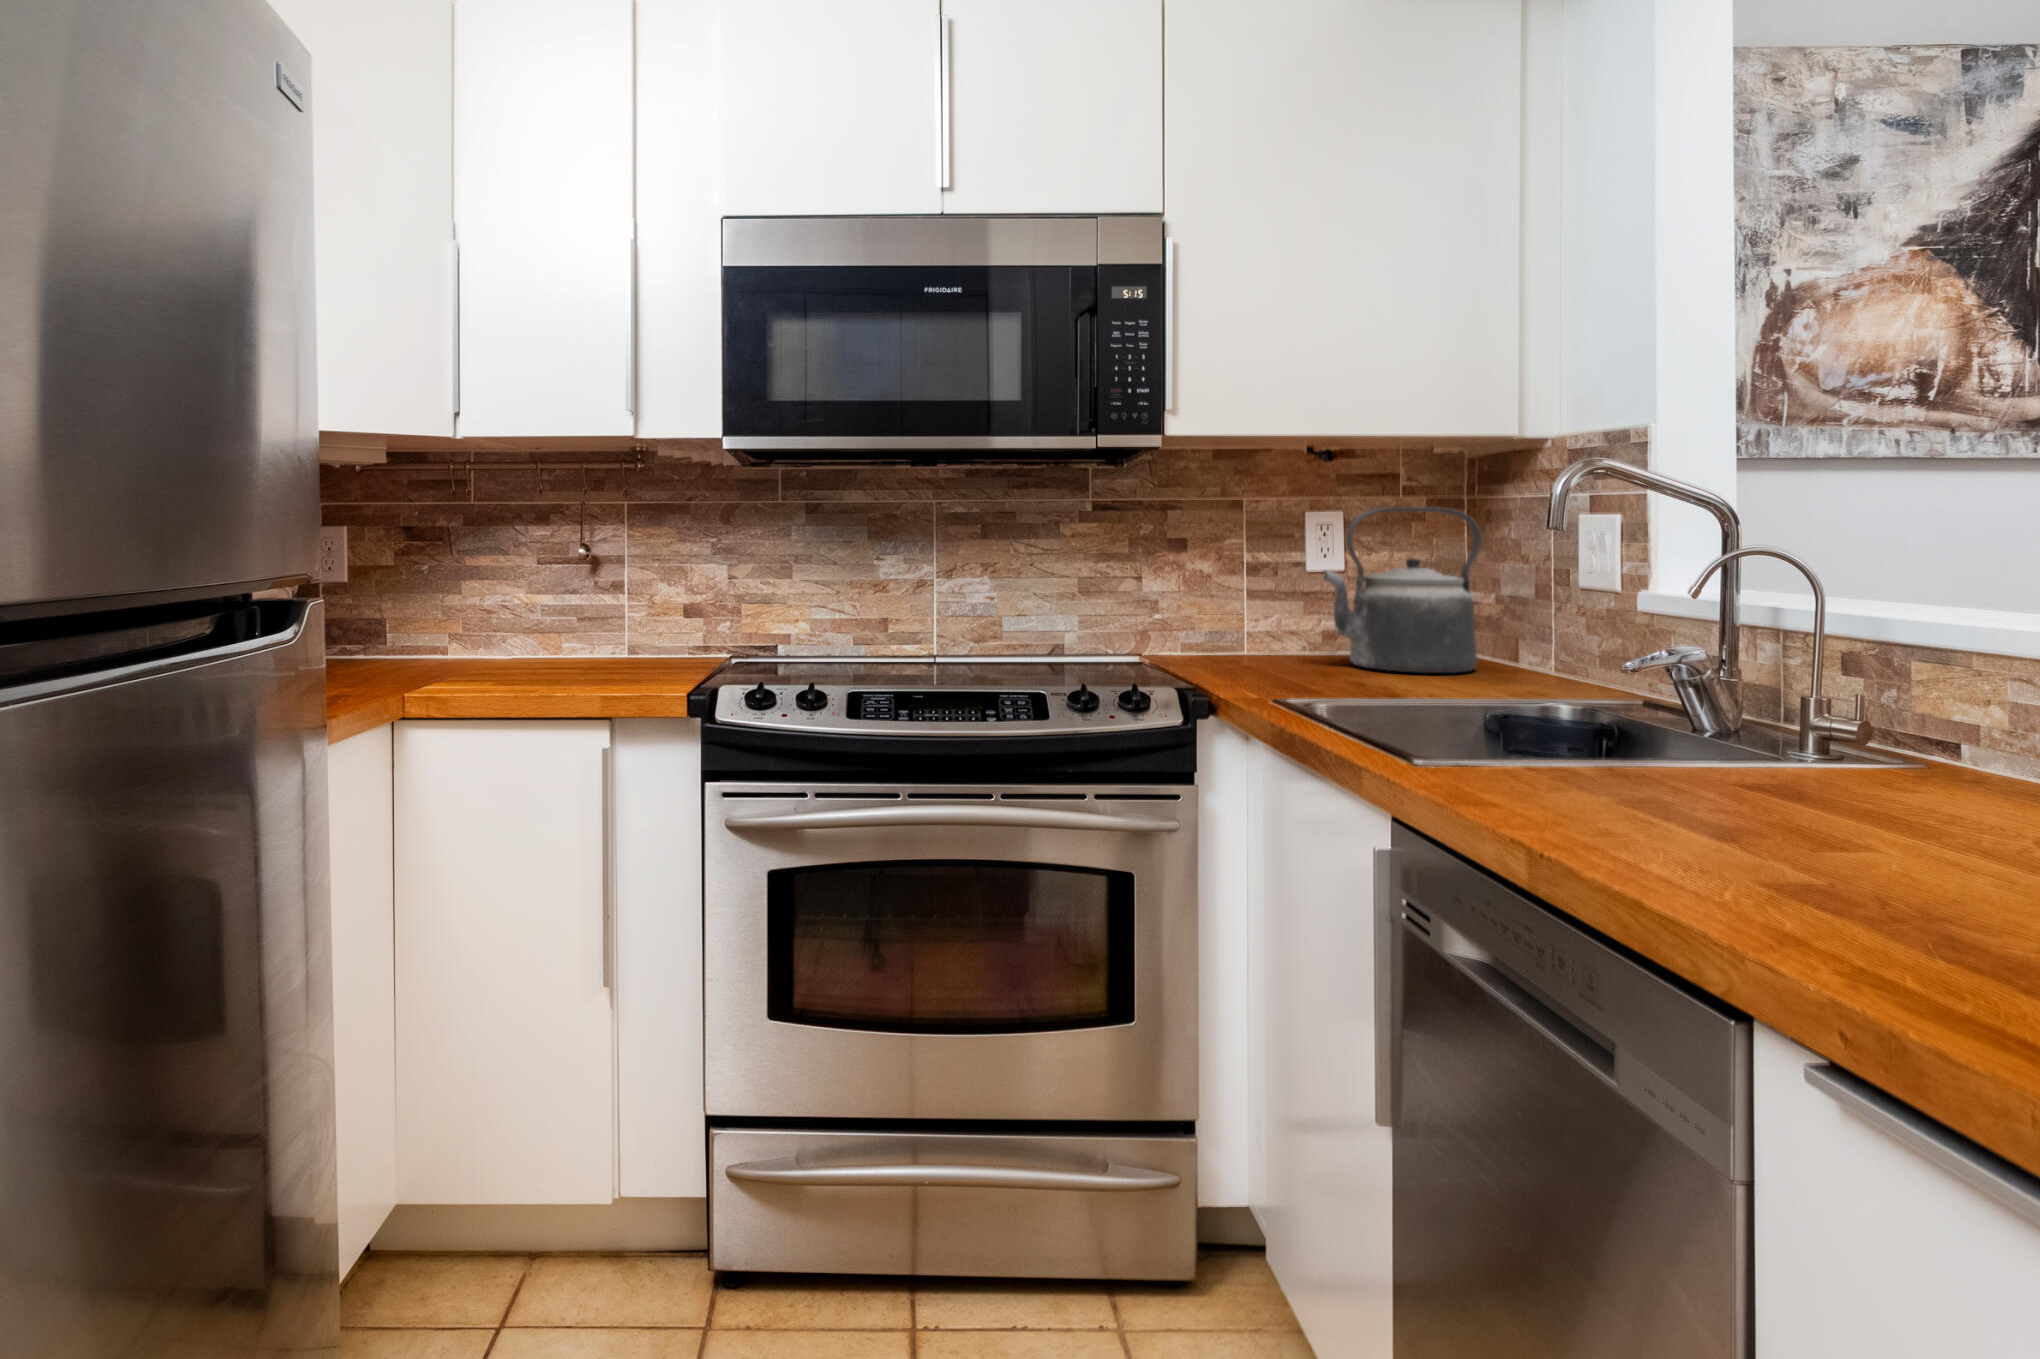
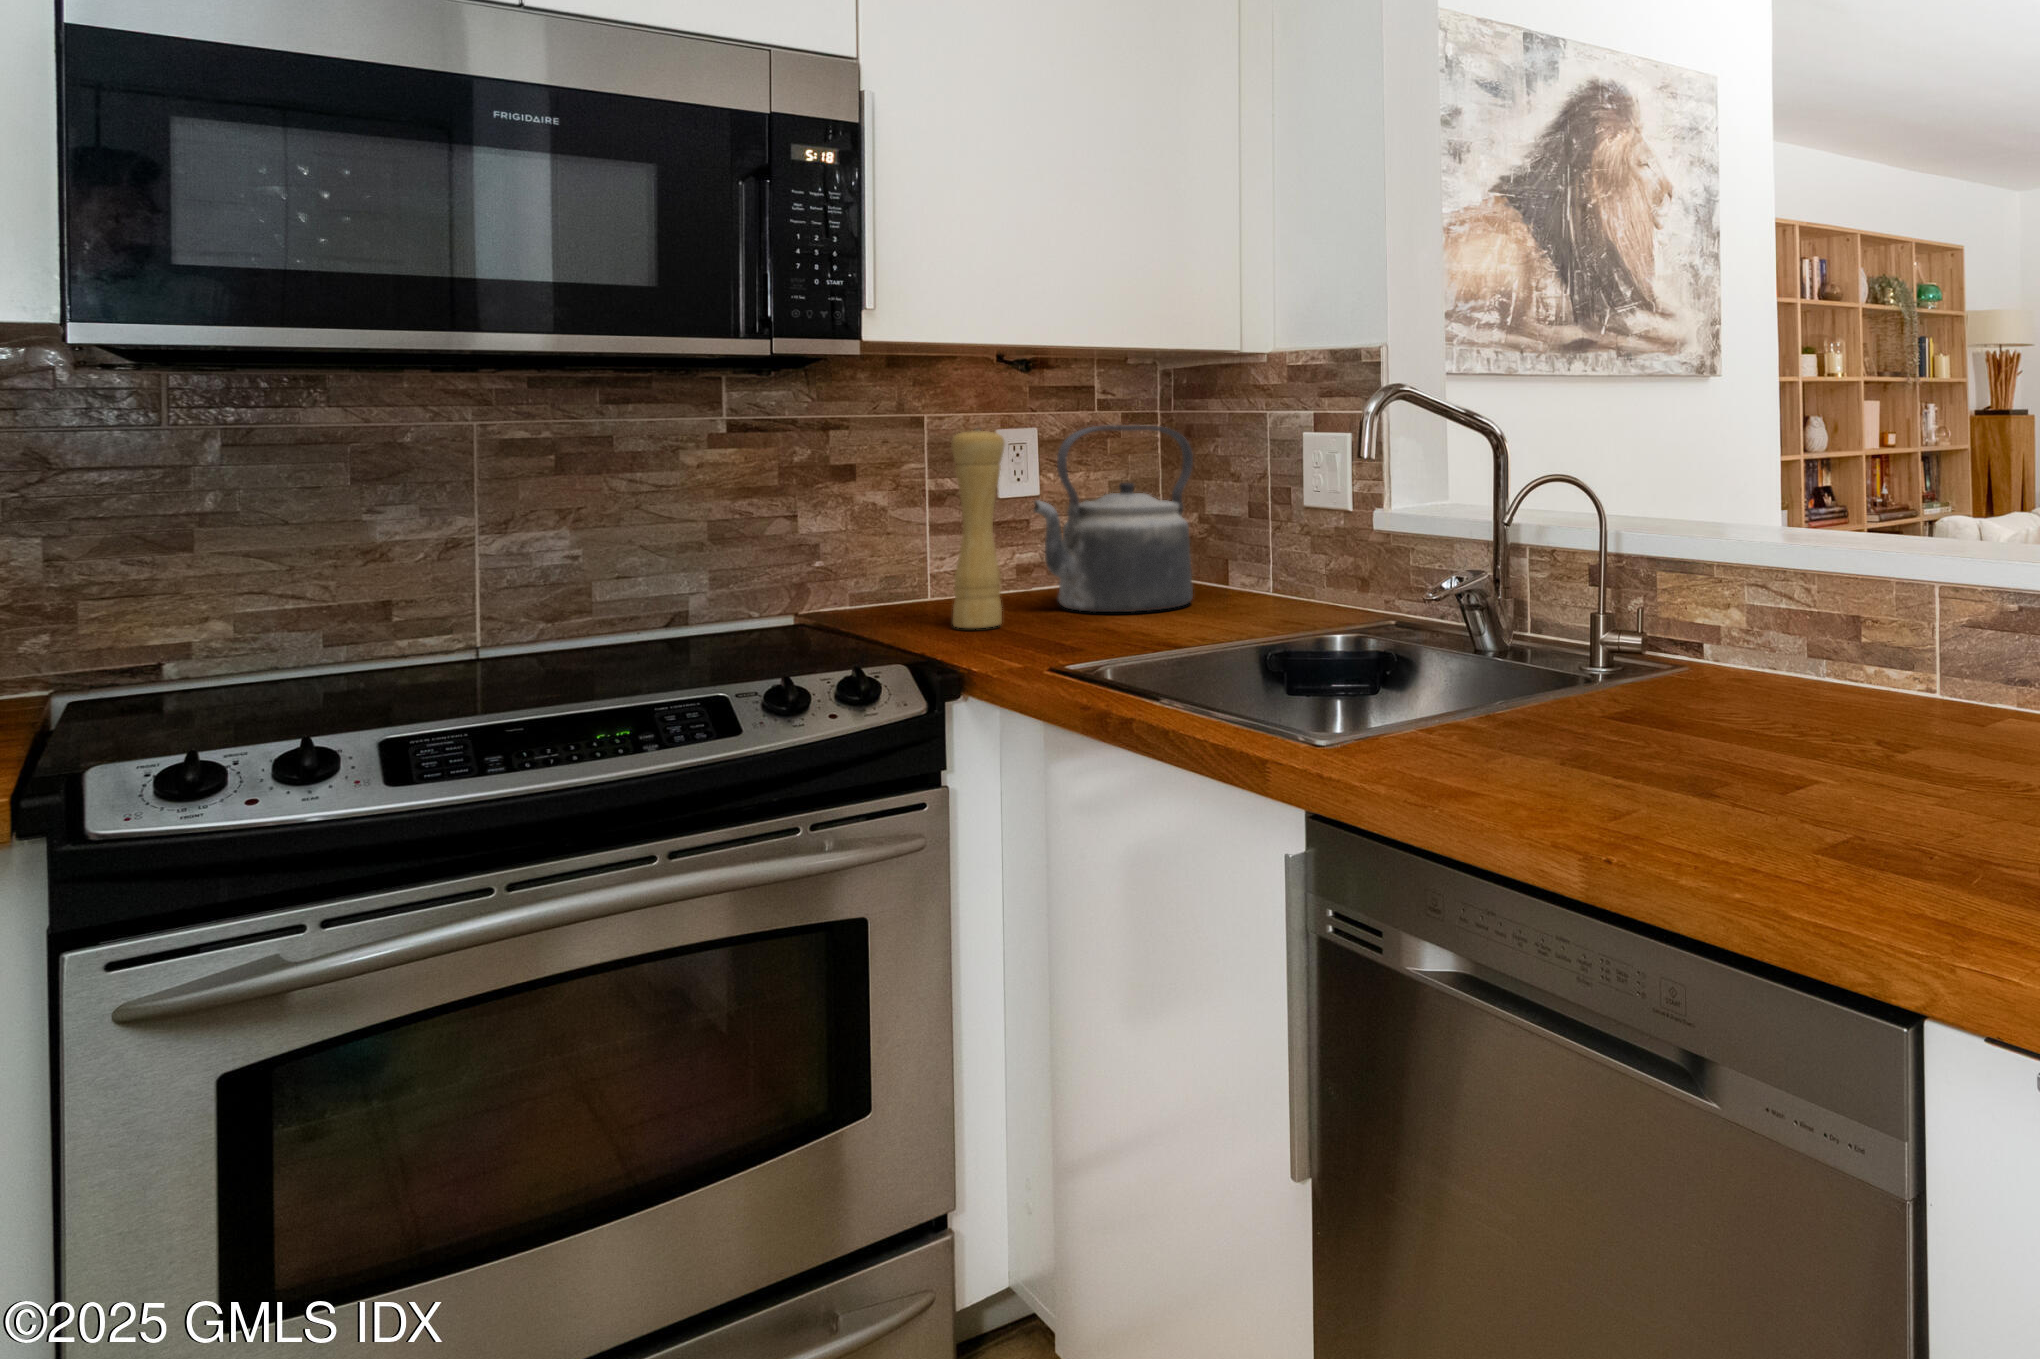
pepper mill: none [1248,508,1291,672] -> present [951,428,1005,629]

